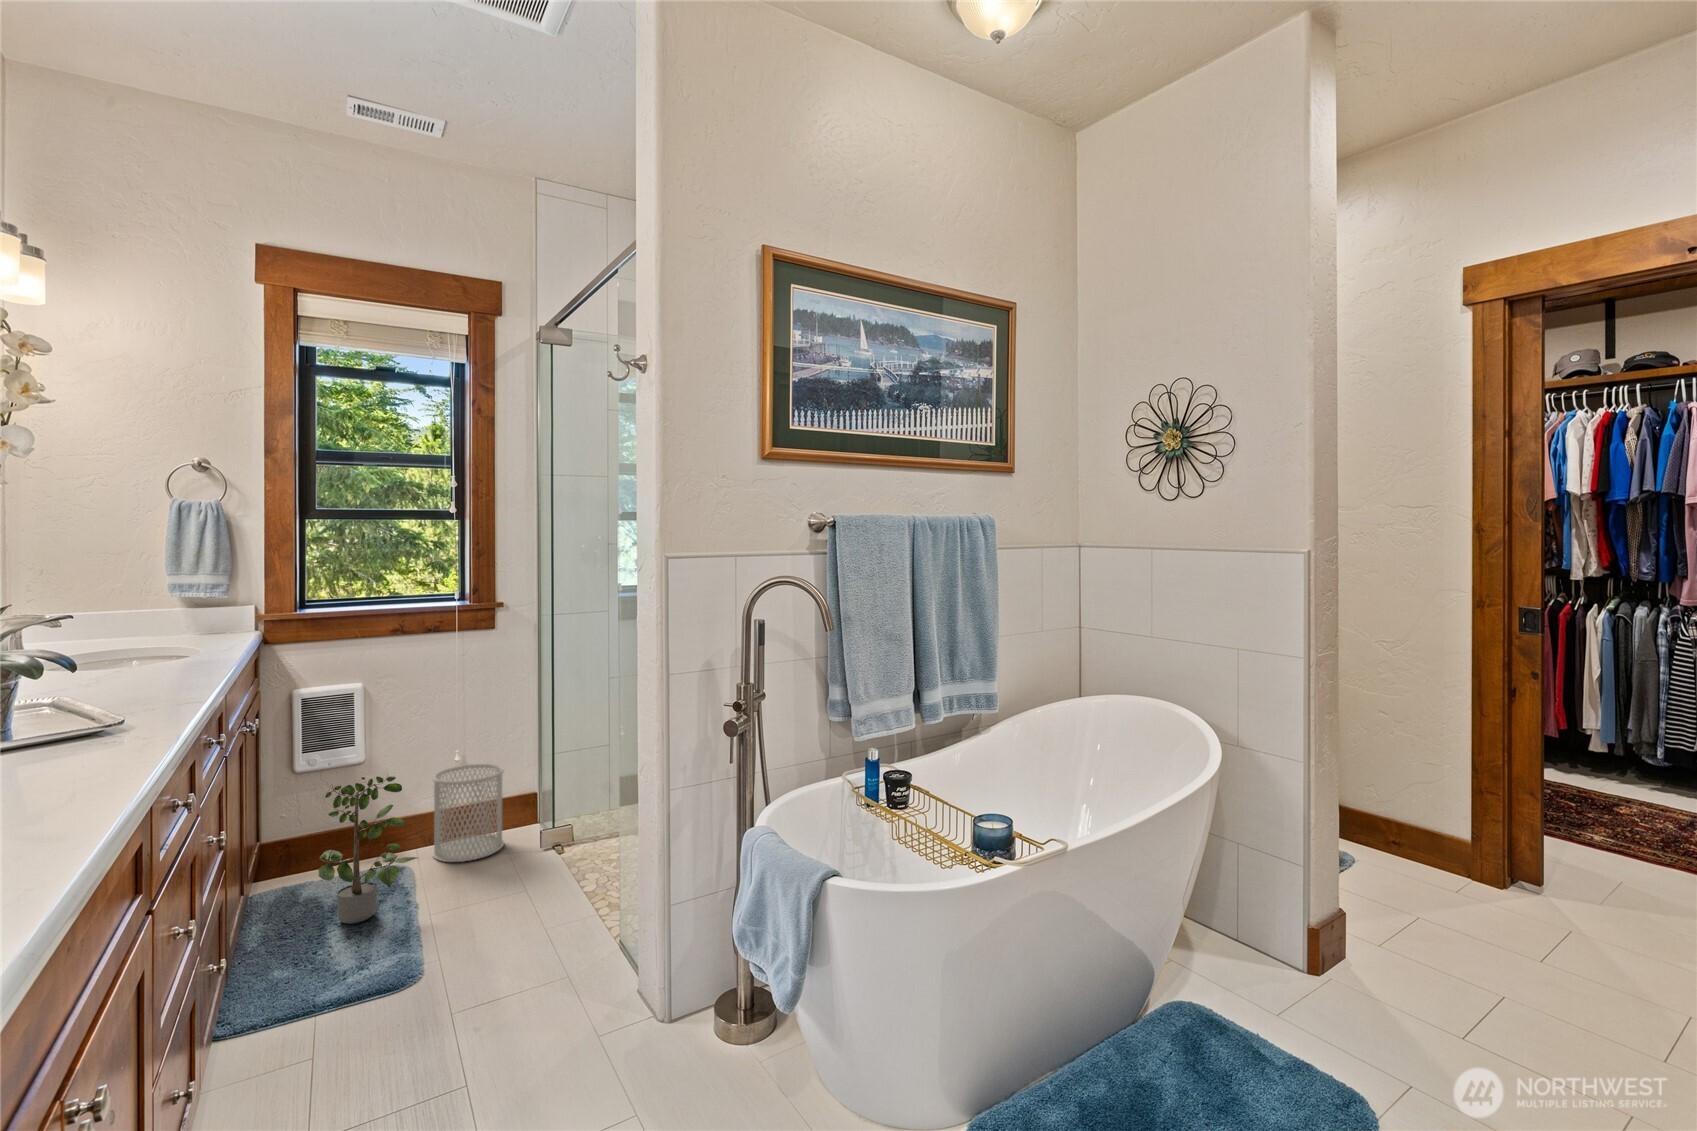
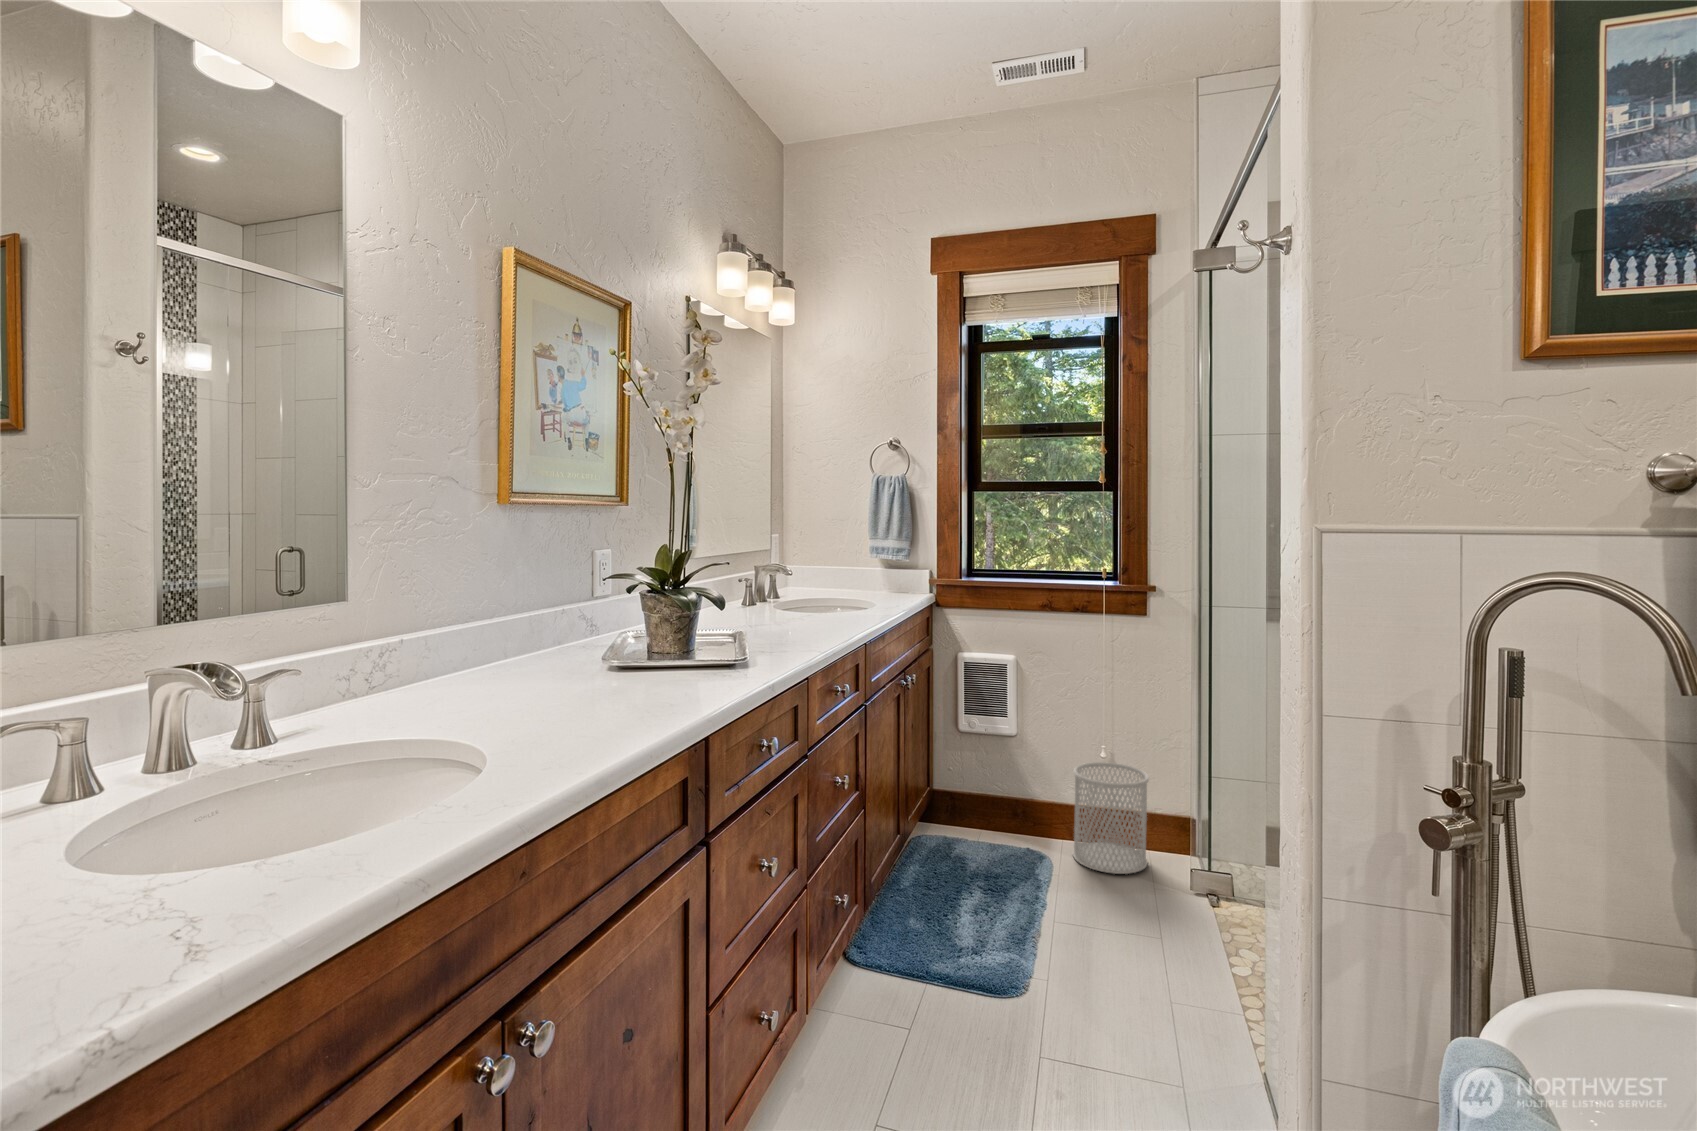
potted plant: present [318,776,417,924] -> none [955,757,1046,904]

